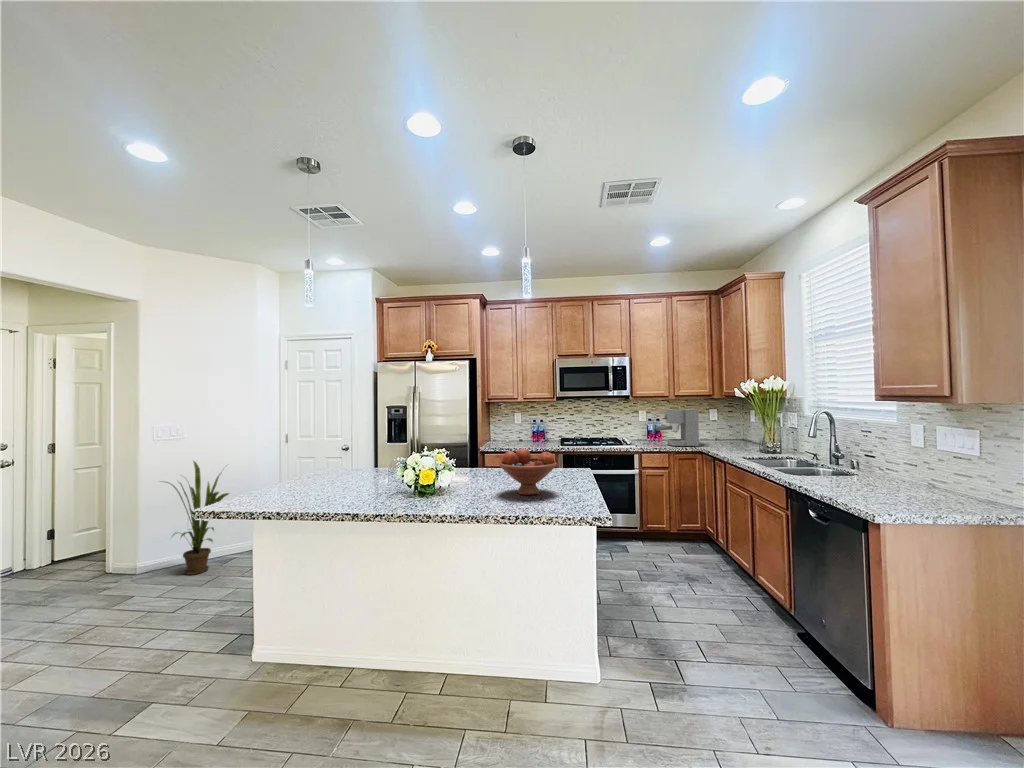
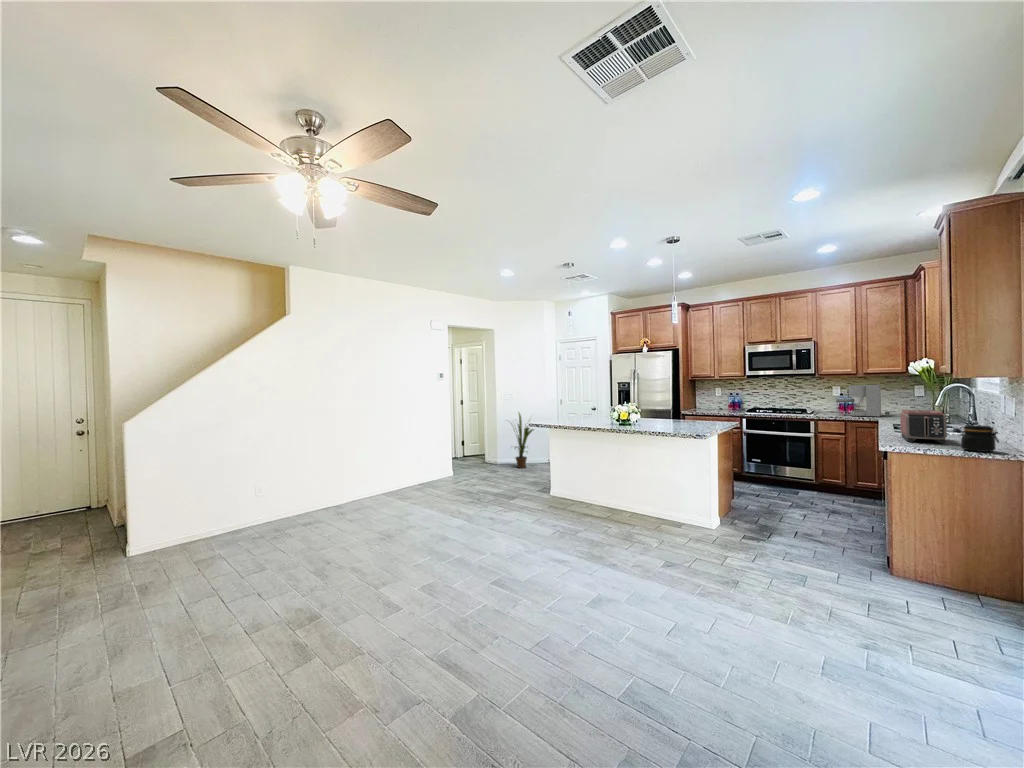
toaster: none [805,446,883,494] -> present [900,410,947,444]
fruit bowl: present [499,449,557,495] -> none [661,405,695,430]
jar: none [919,470,972,509] -> present [957,425,999,452]

